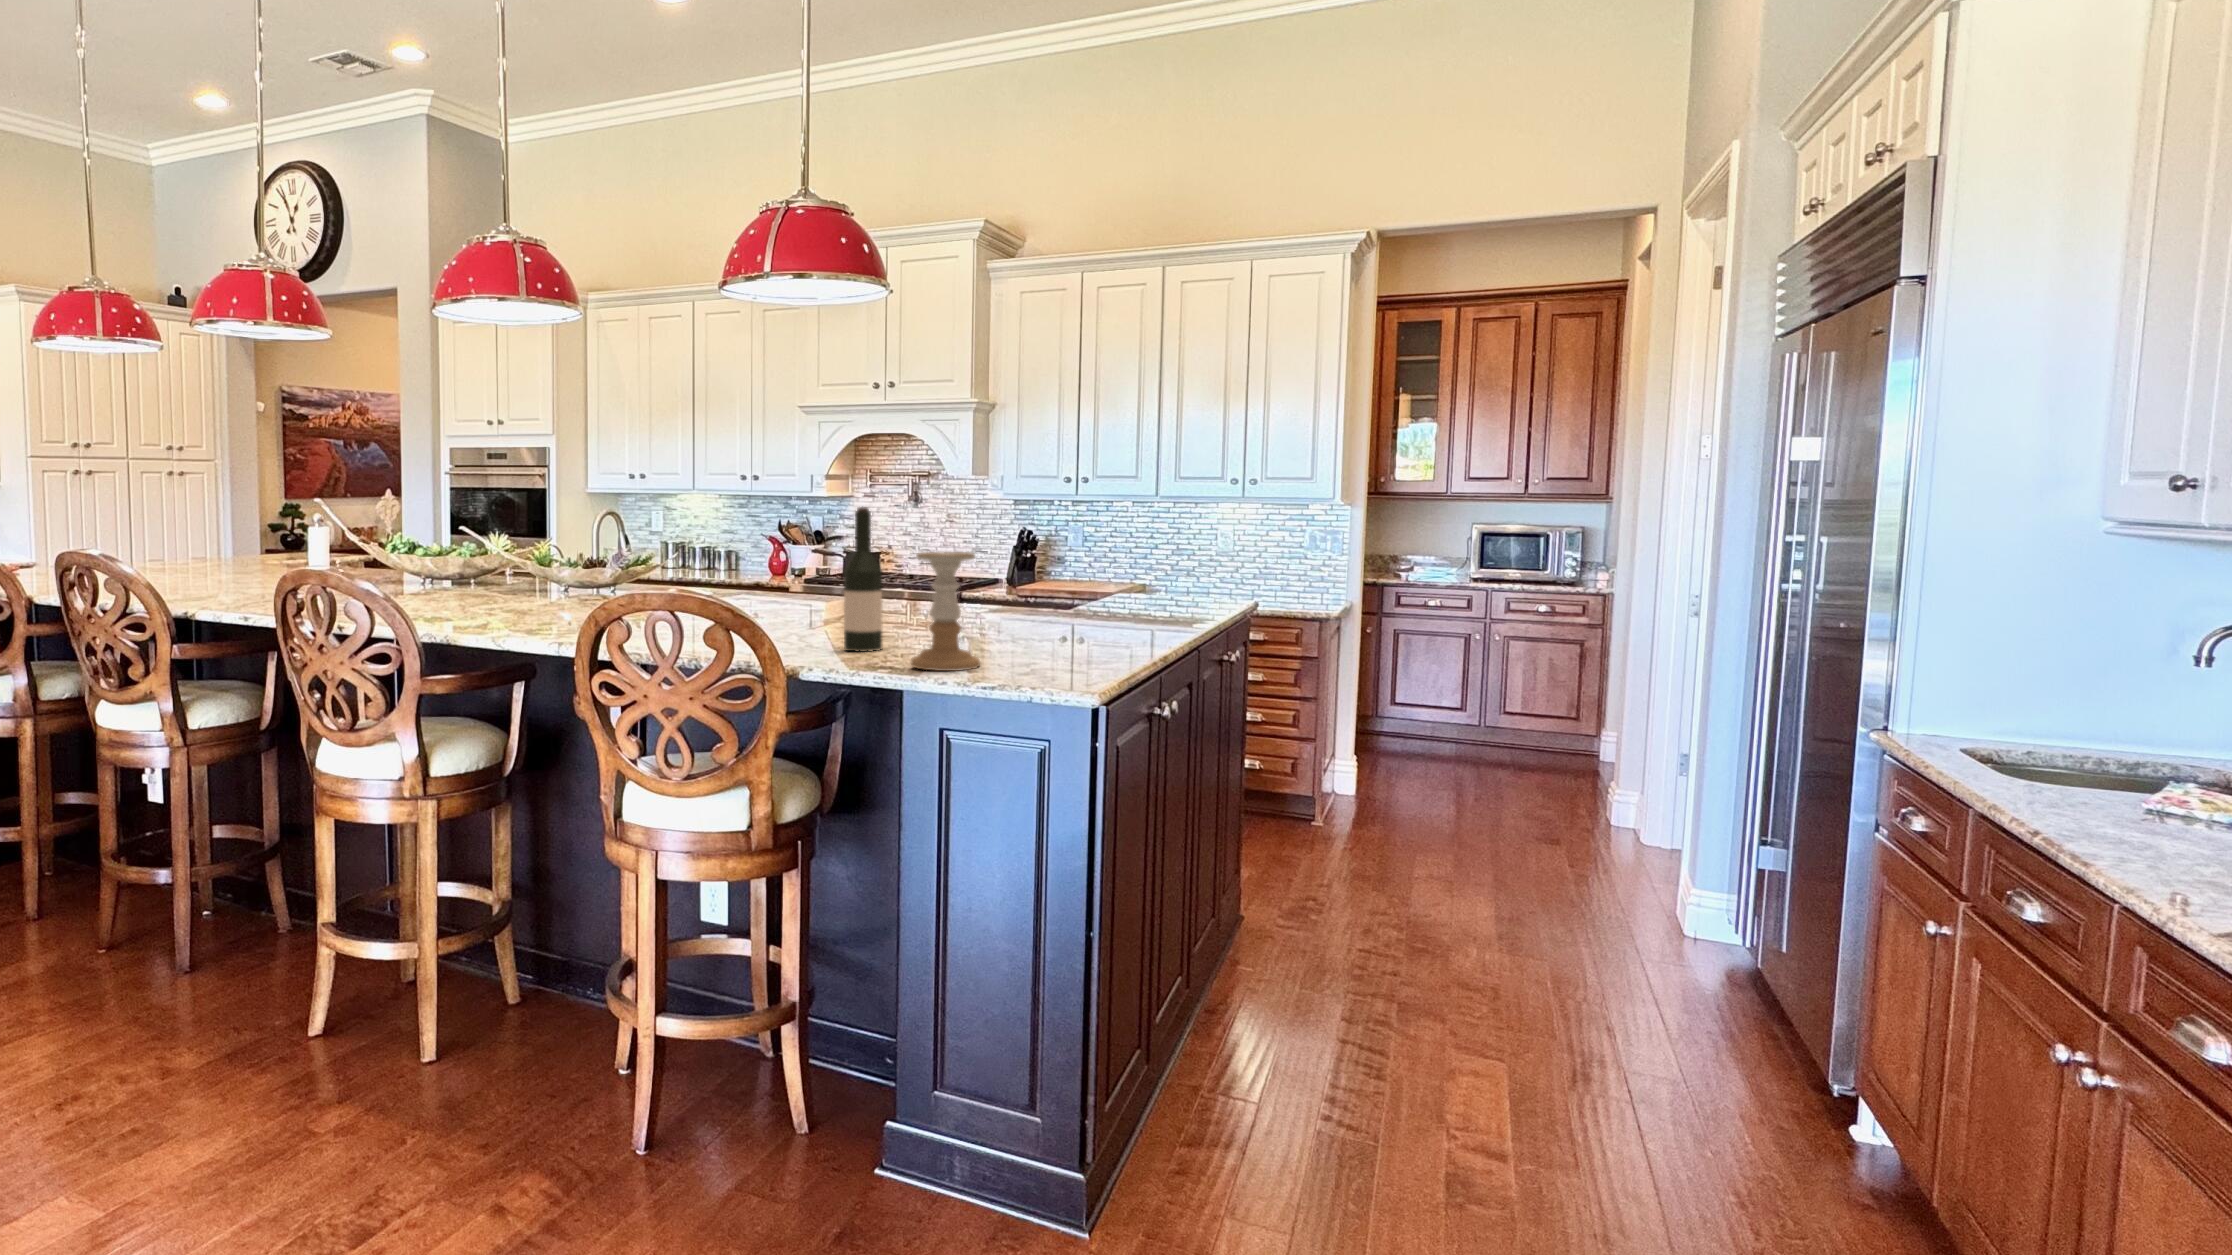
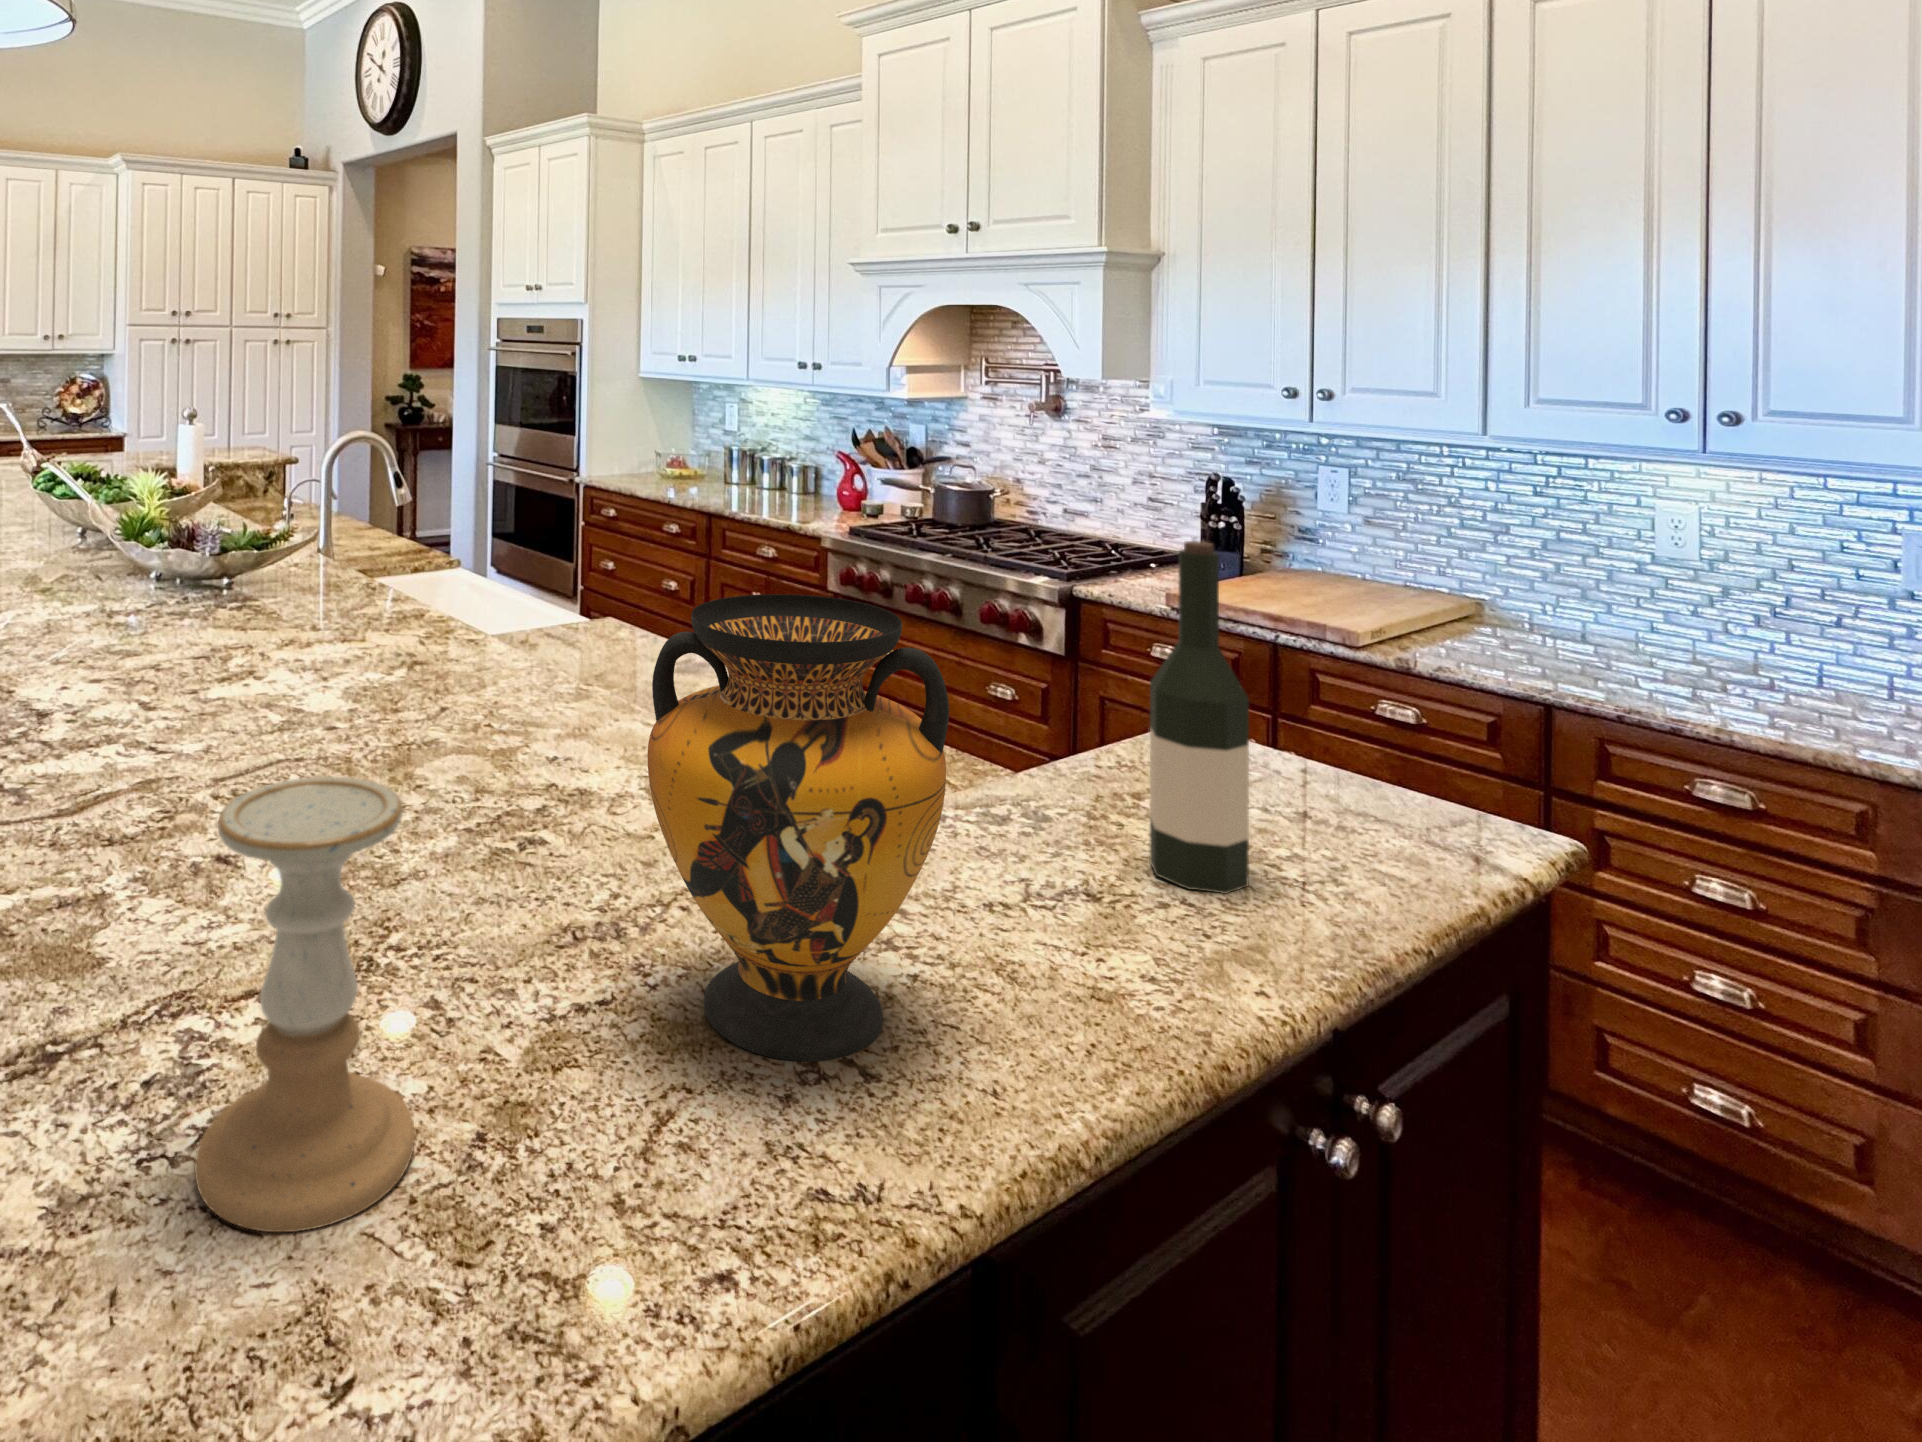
wine bottle: present [844,507,882,652] -> present [1150,541,1249,894]
vase: none [986,507,1093,651] -> present [647,594,949,1062]

